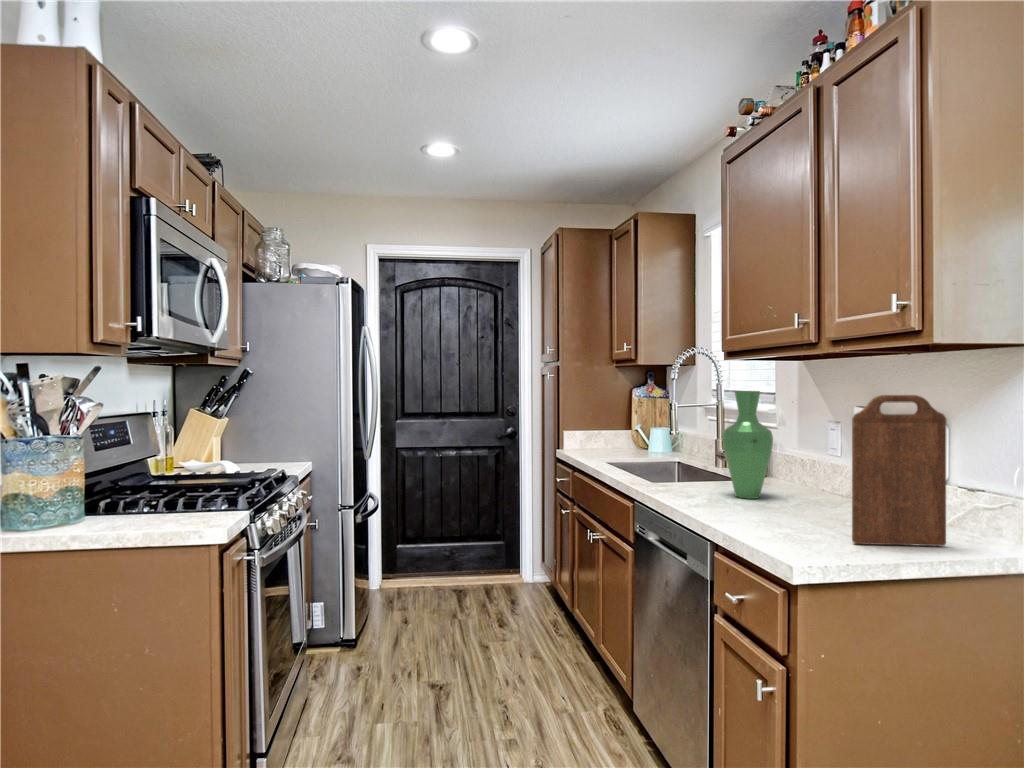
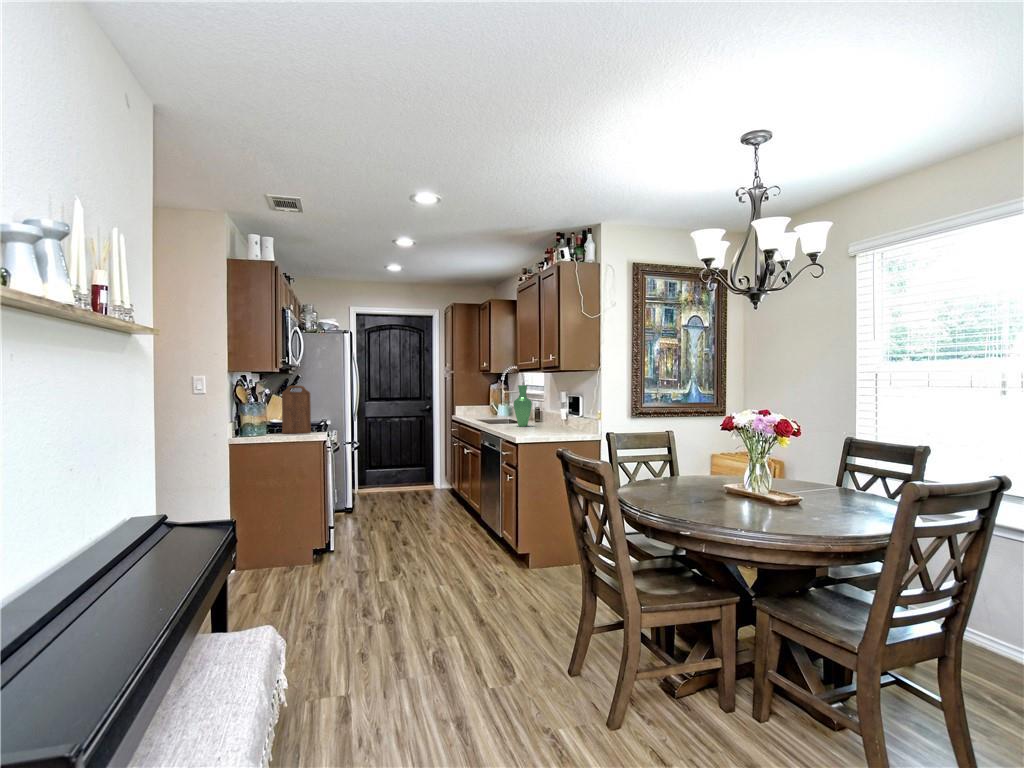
cutting board: present [852,395,946,546] -> present [282,386,311,434]

